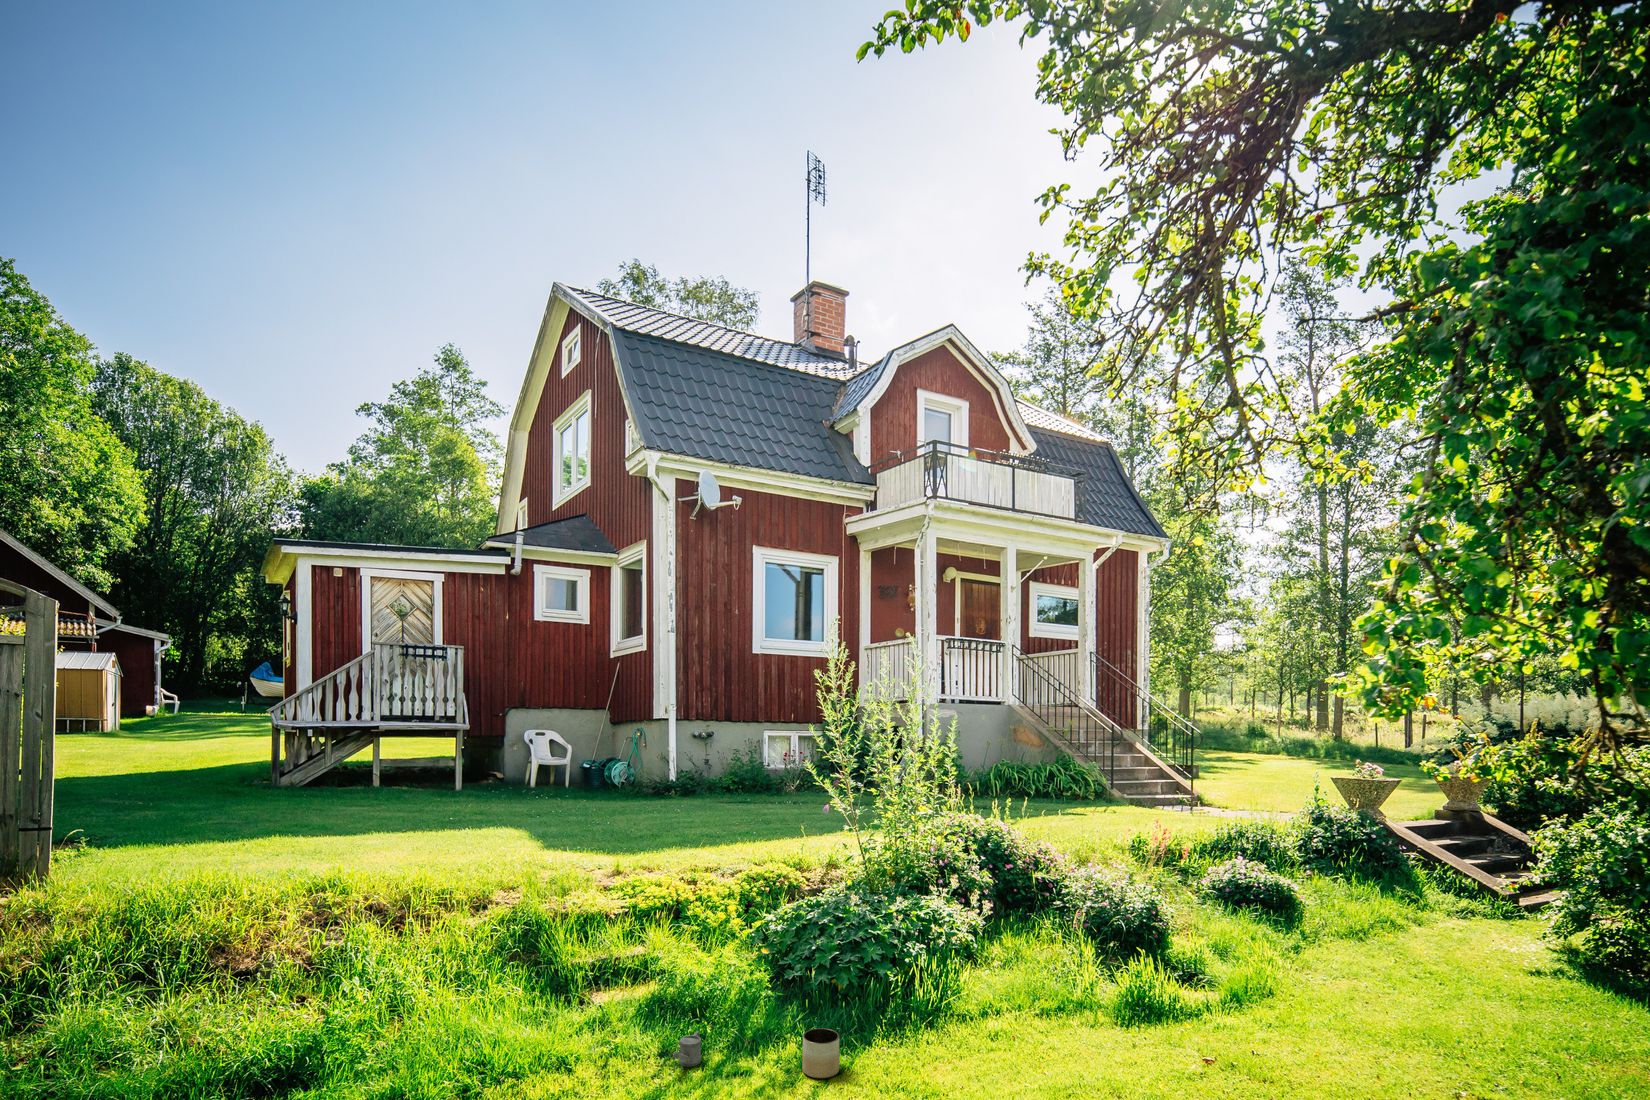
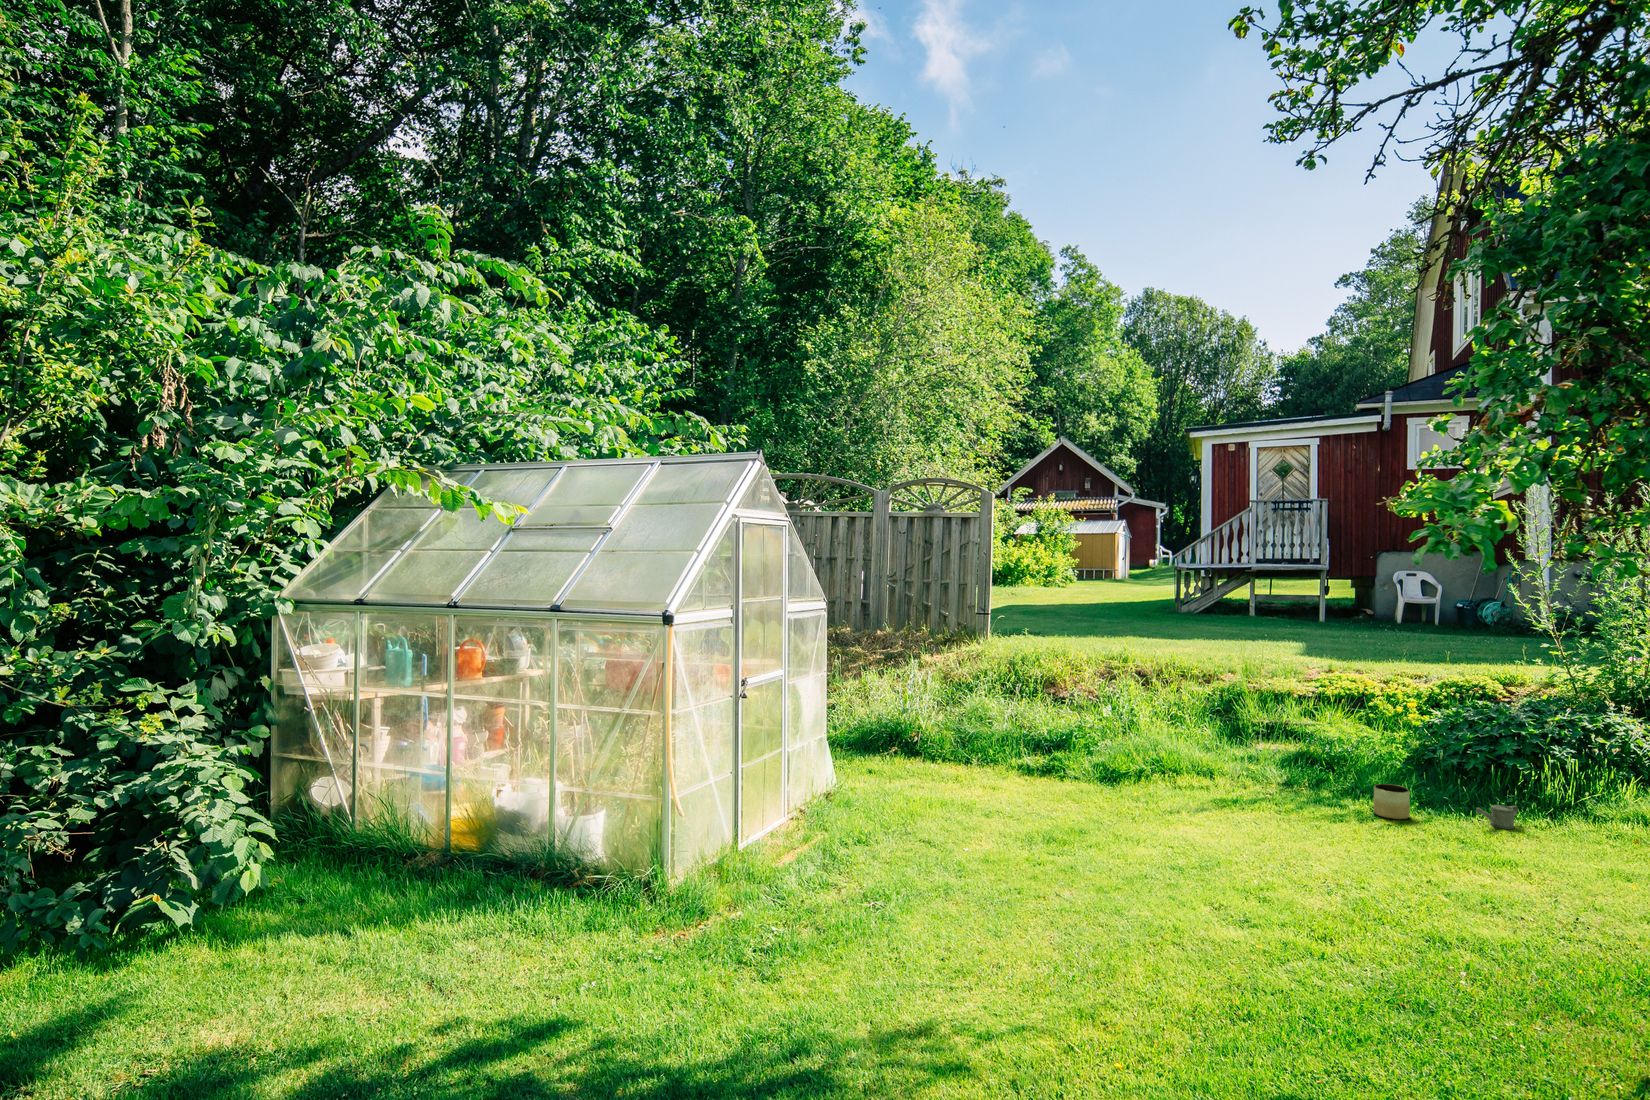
watering can: present [673,1031,701,1067] -> present [1476,805,1518,829]

